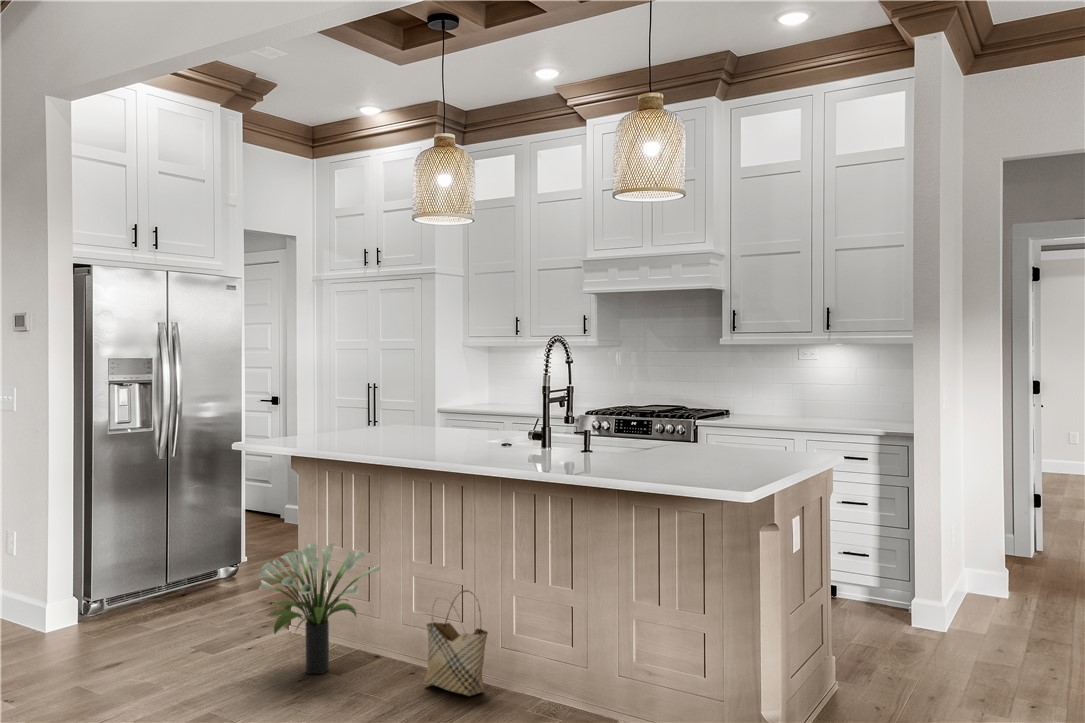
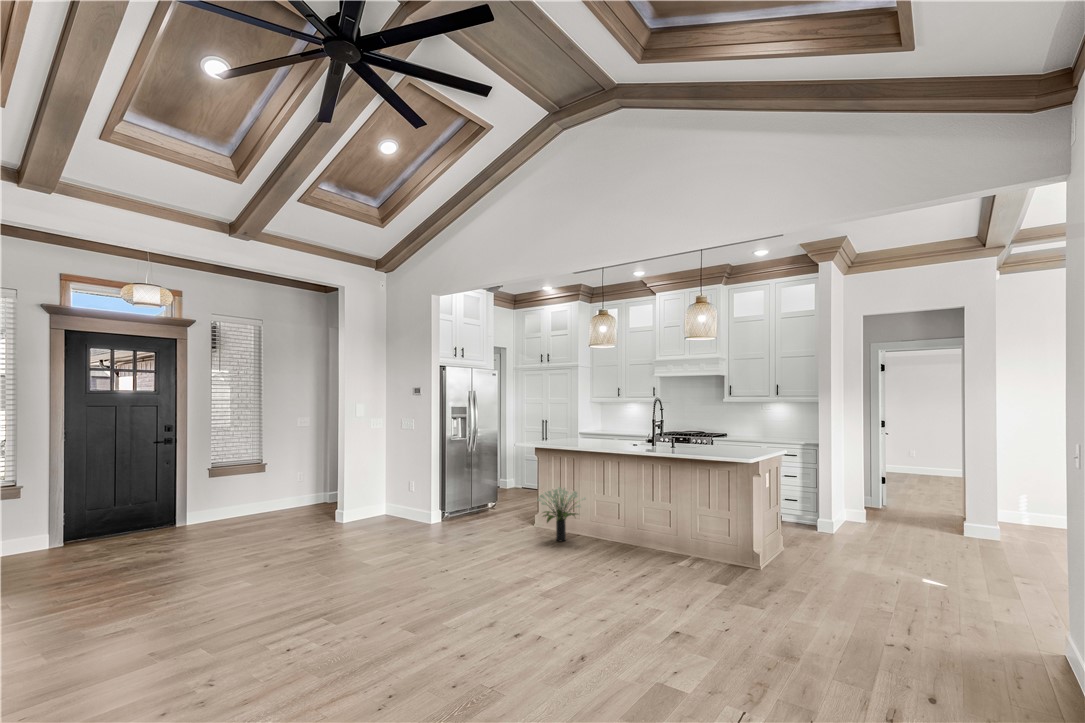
woven basket: present [425,590,488,696] -> none [609,507,636,549]

